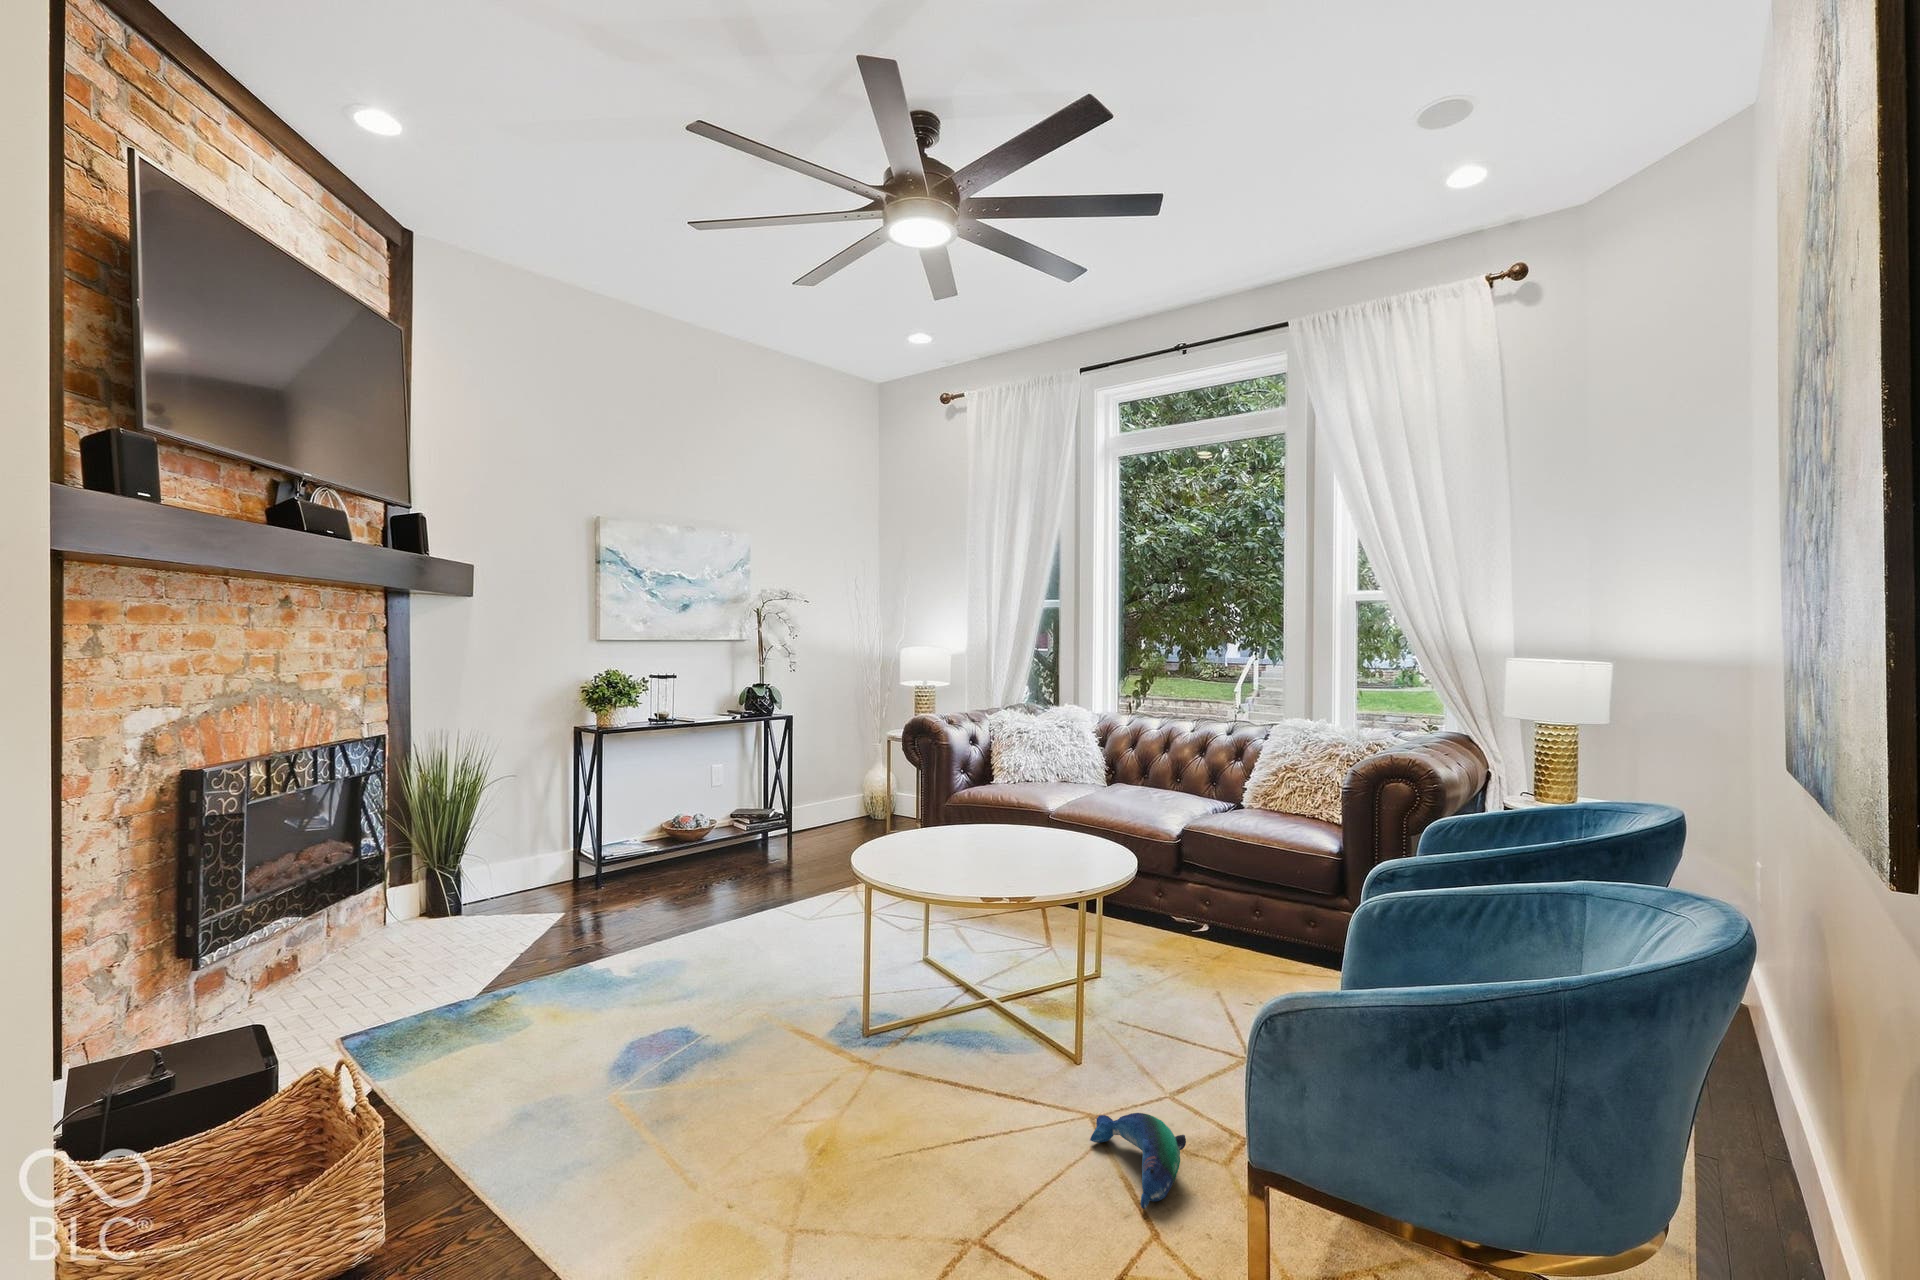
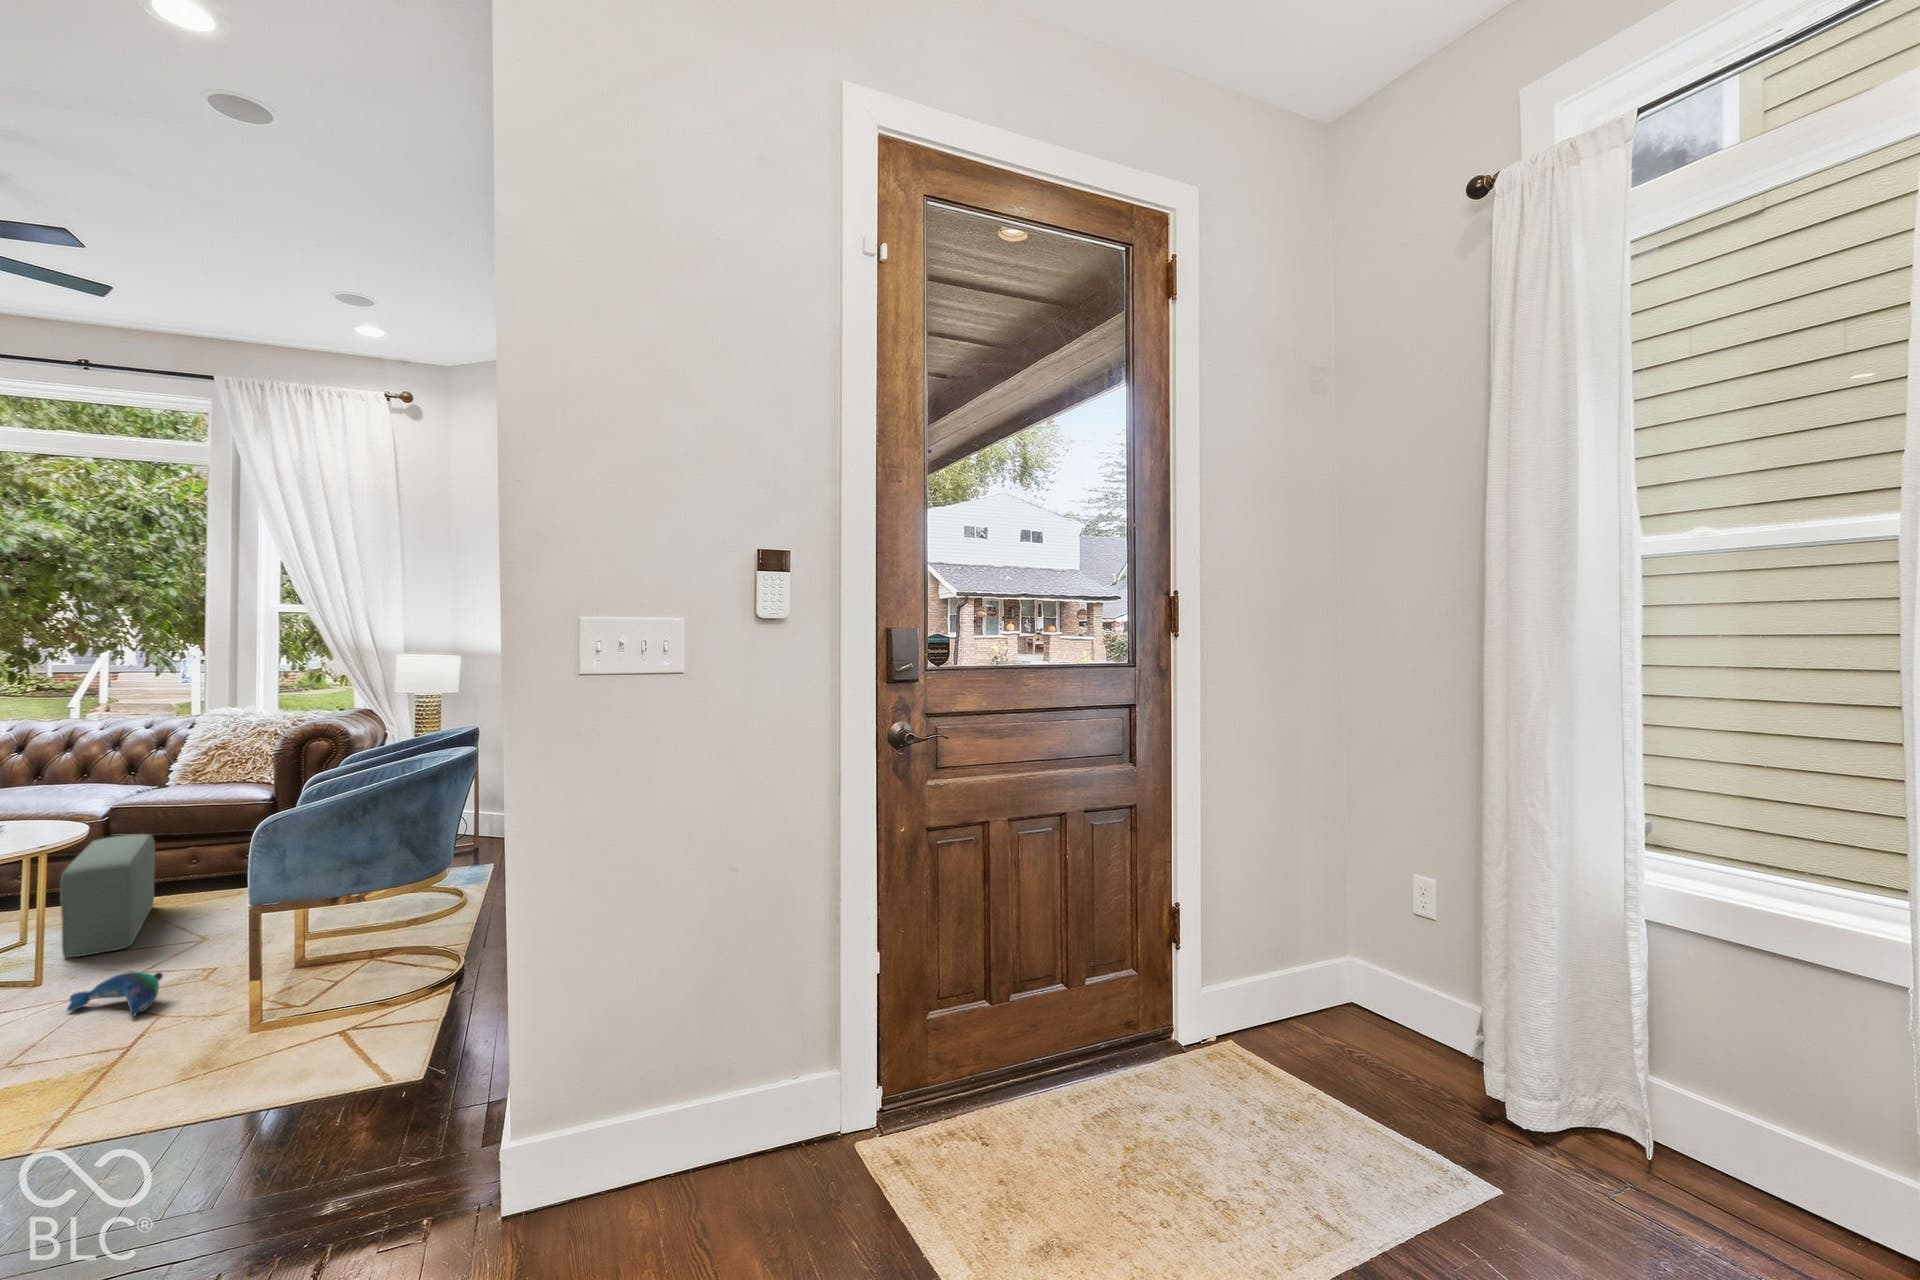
pouf: none [1120,870,1218,1034] -> present [60,834,155,957]

